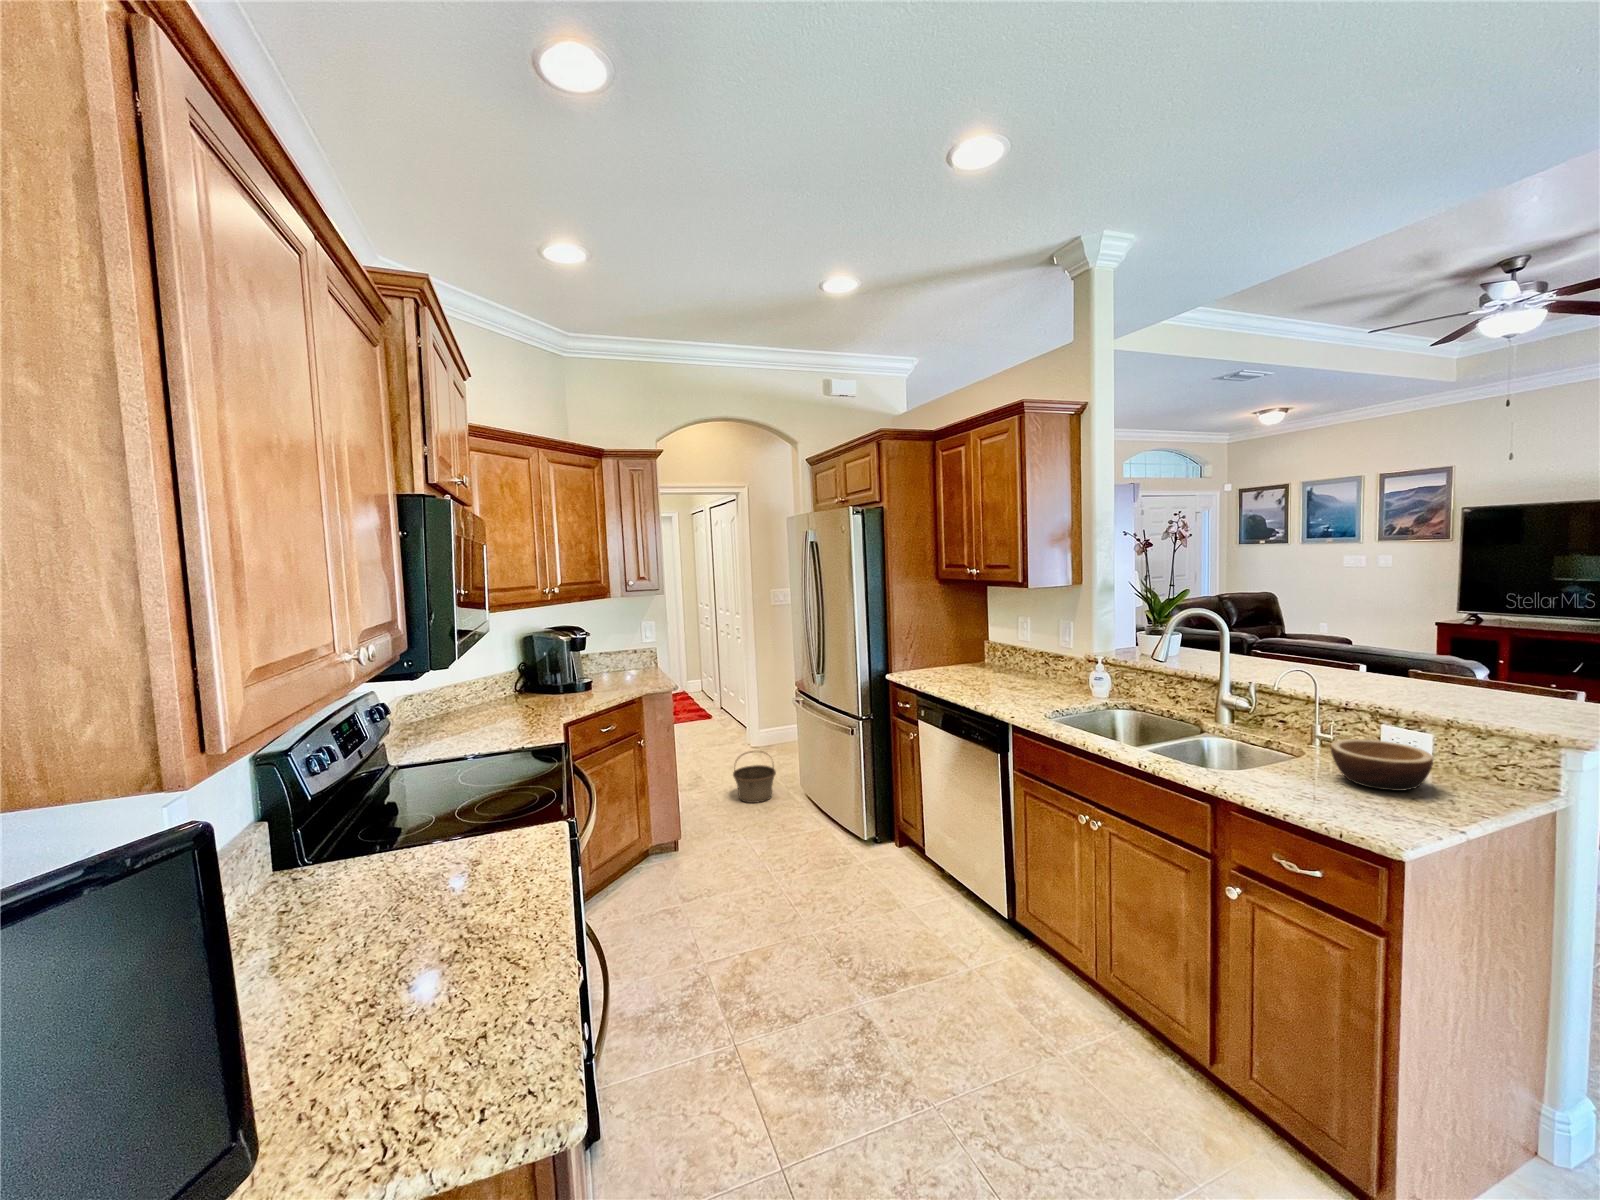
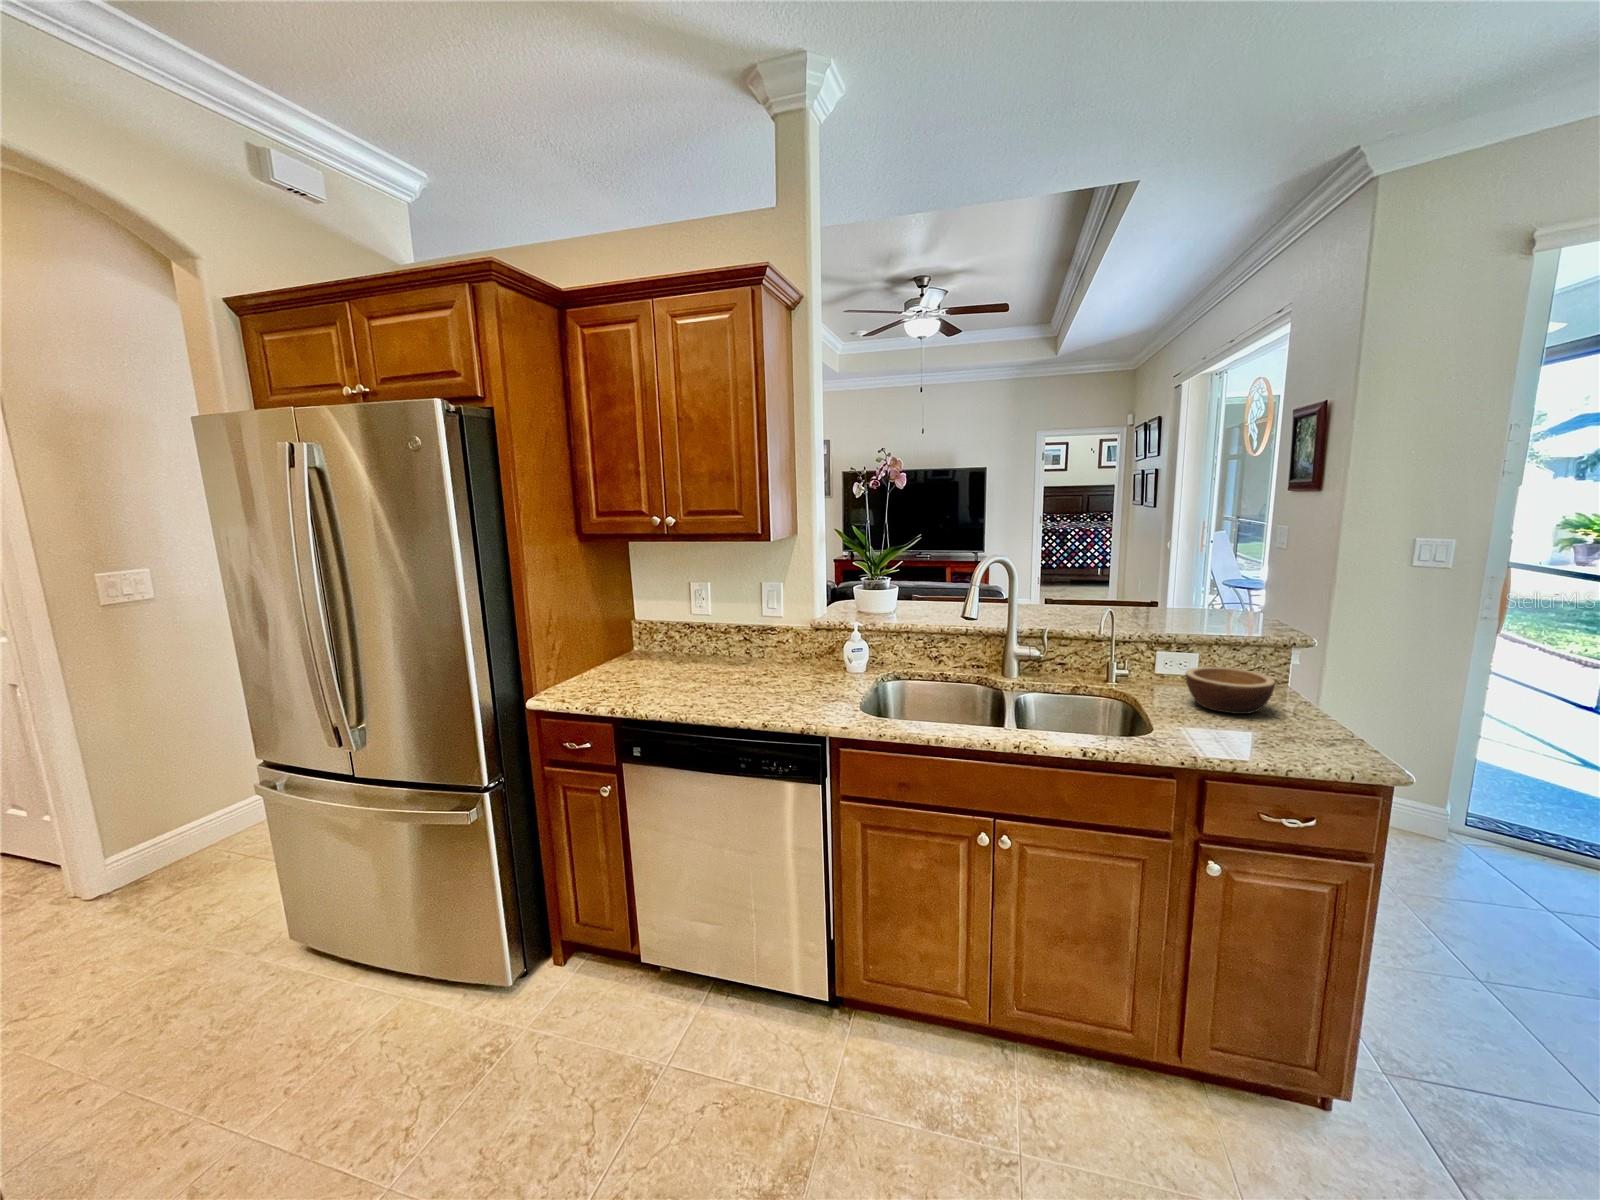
basket: present [733,751,776,803] -> none [47,931,196,1076]

